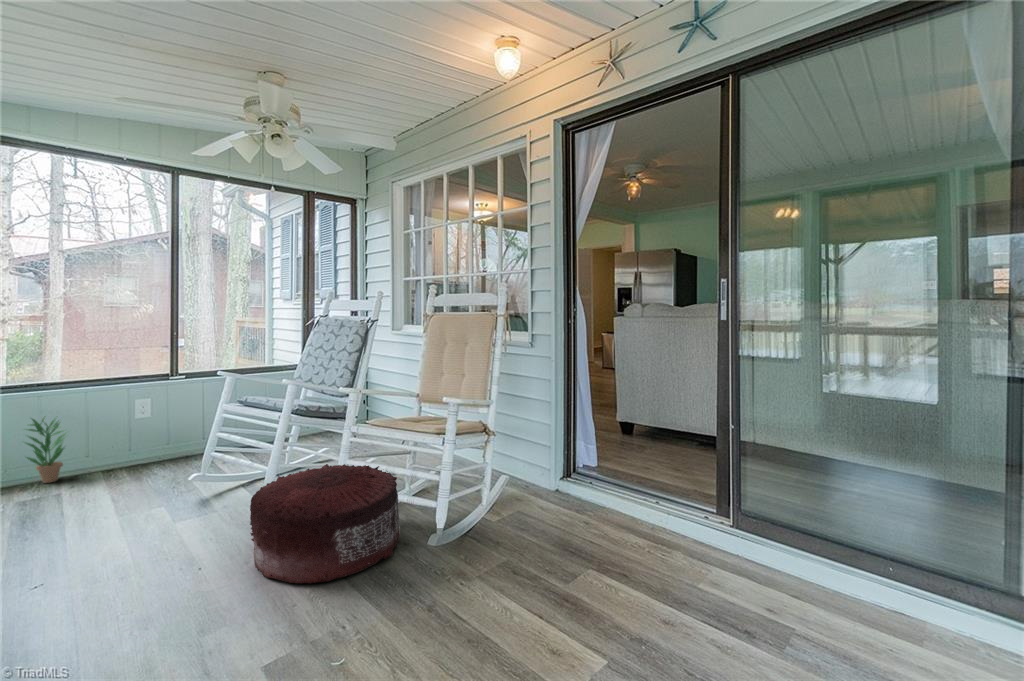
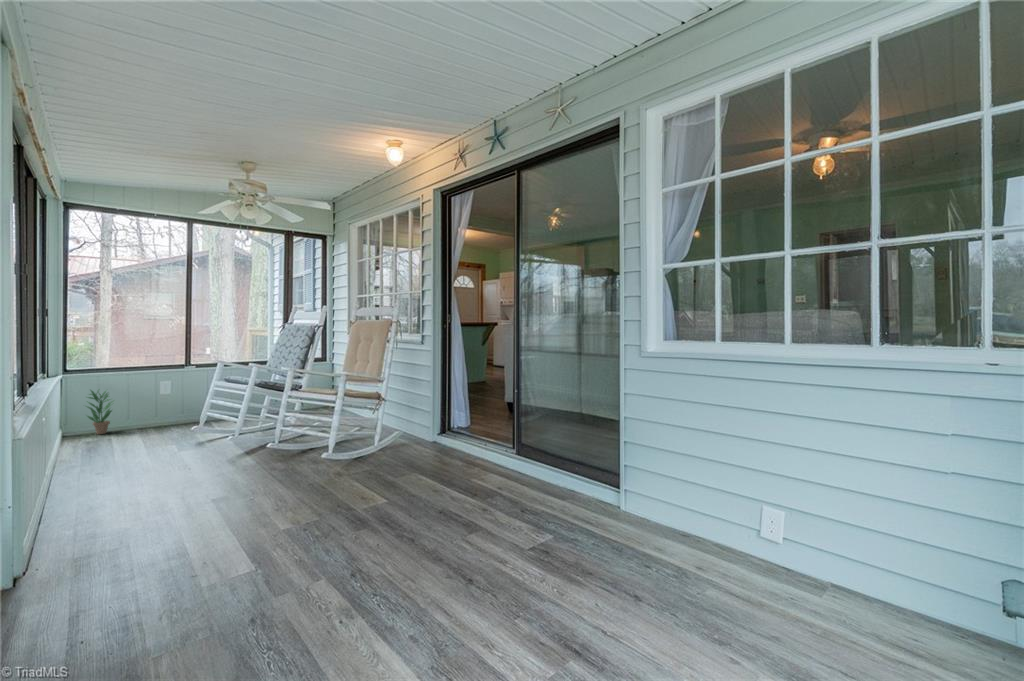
pouf: present [250,464,400,584] -> none [217,416,314,477]

